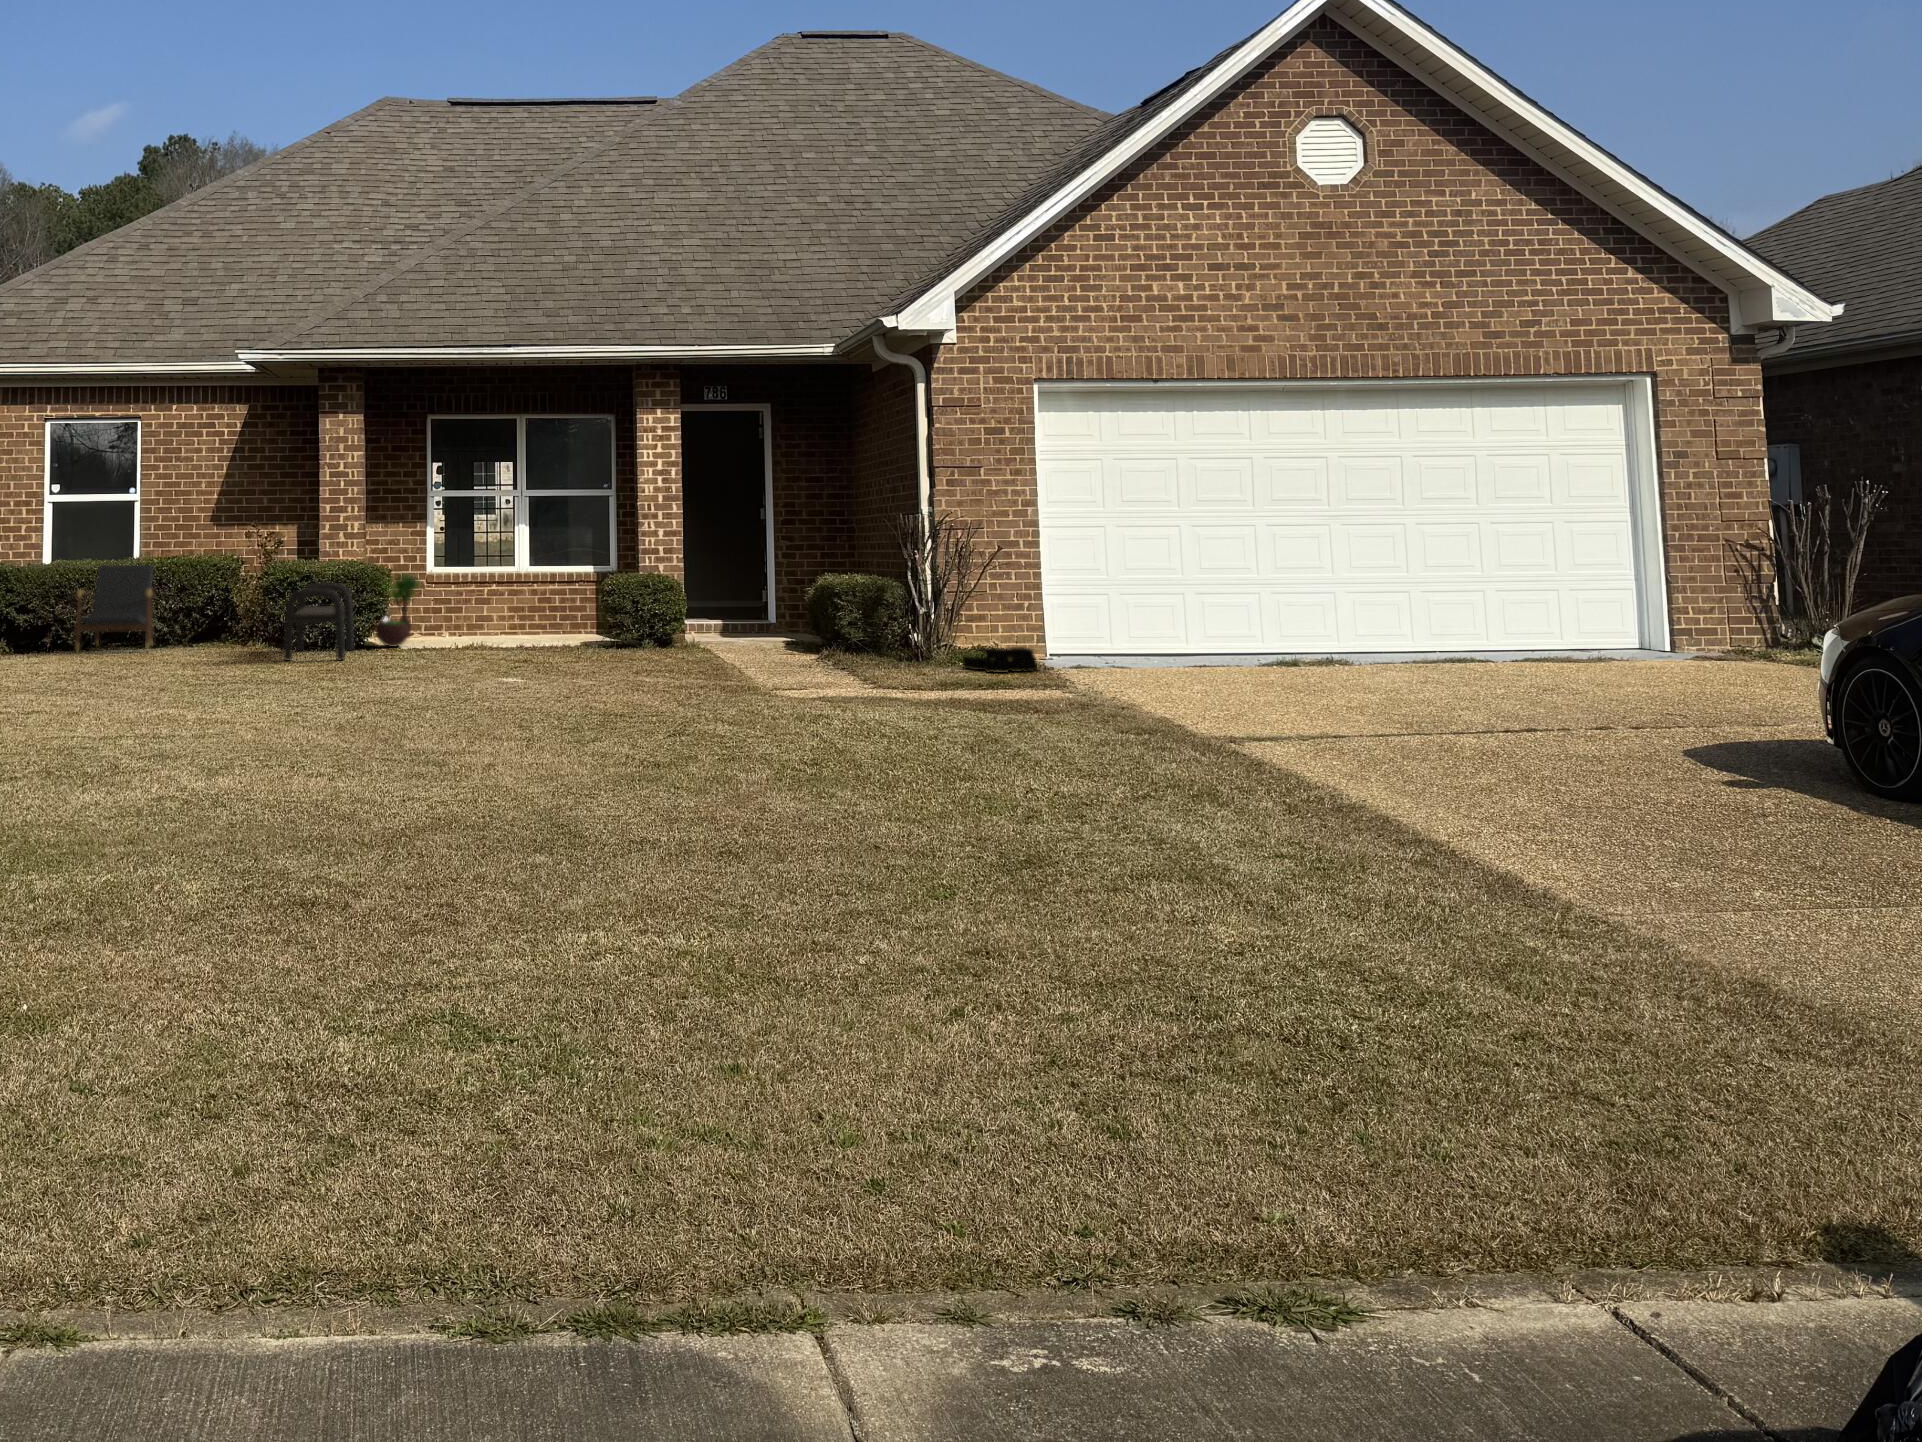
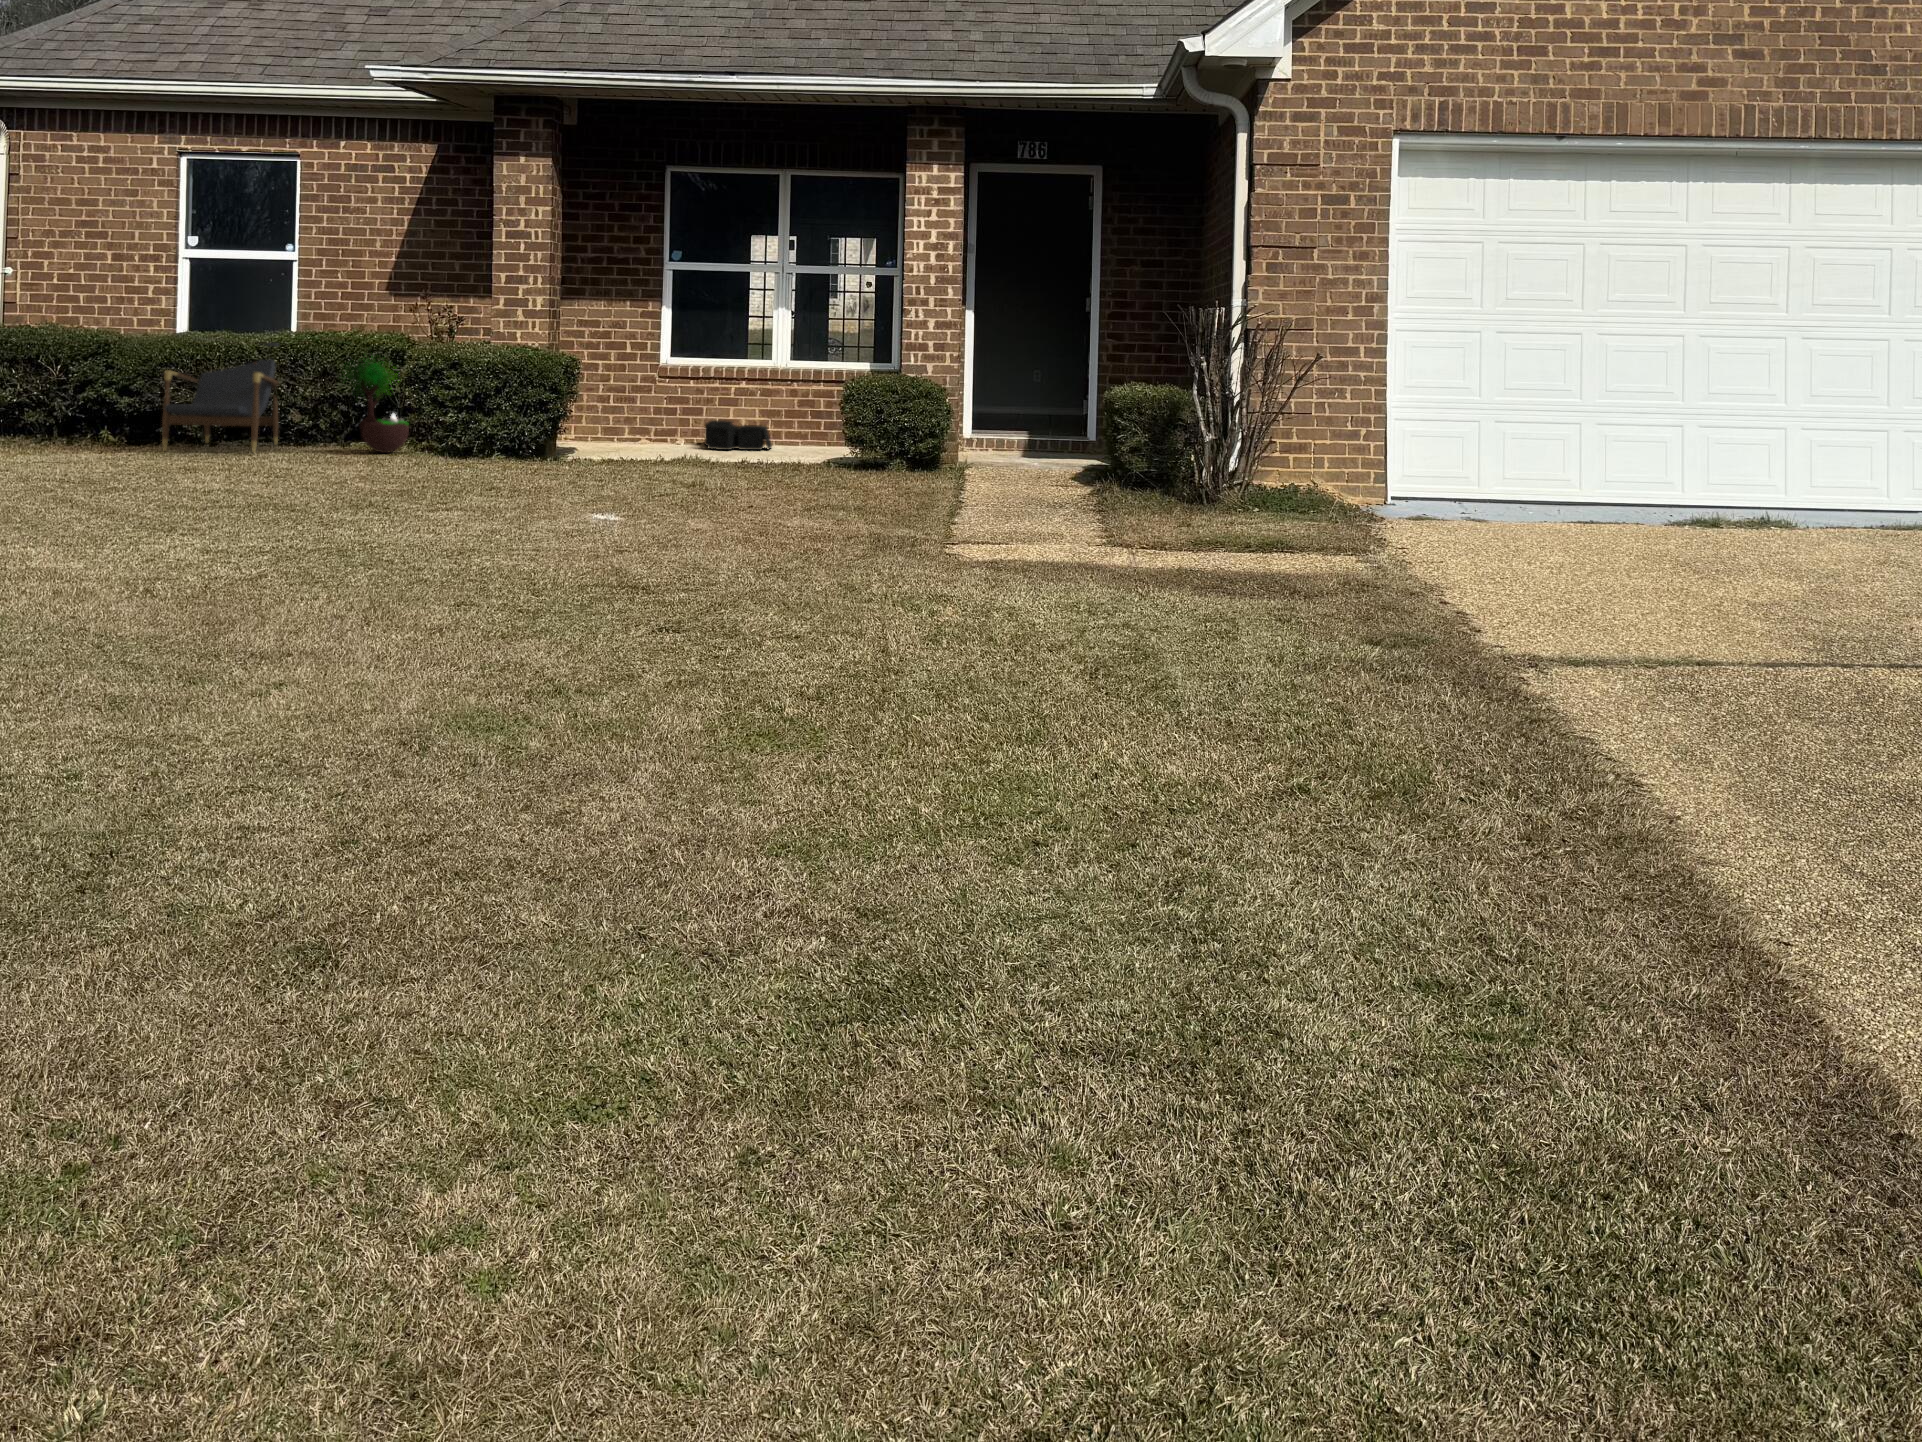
potted tree: present [375,573,421,647] -> present [341,357,409,453]
bench: present [283,582,354,660] -> none [404,372,519,473]
storage bin: present [963,647,1038,673] -> present [704,420,772,450]

